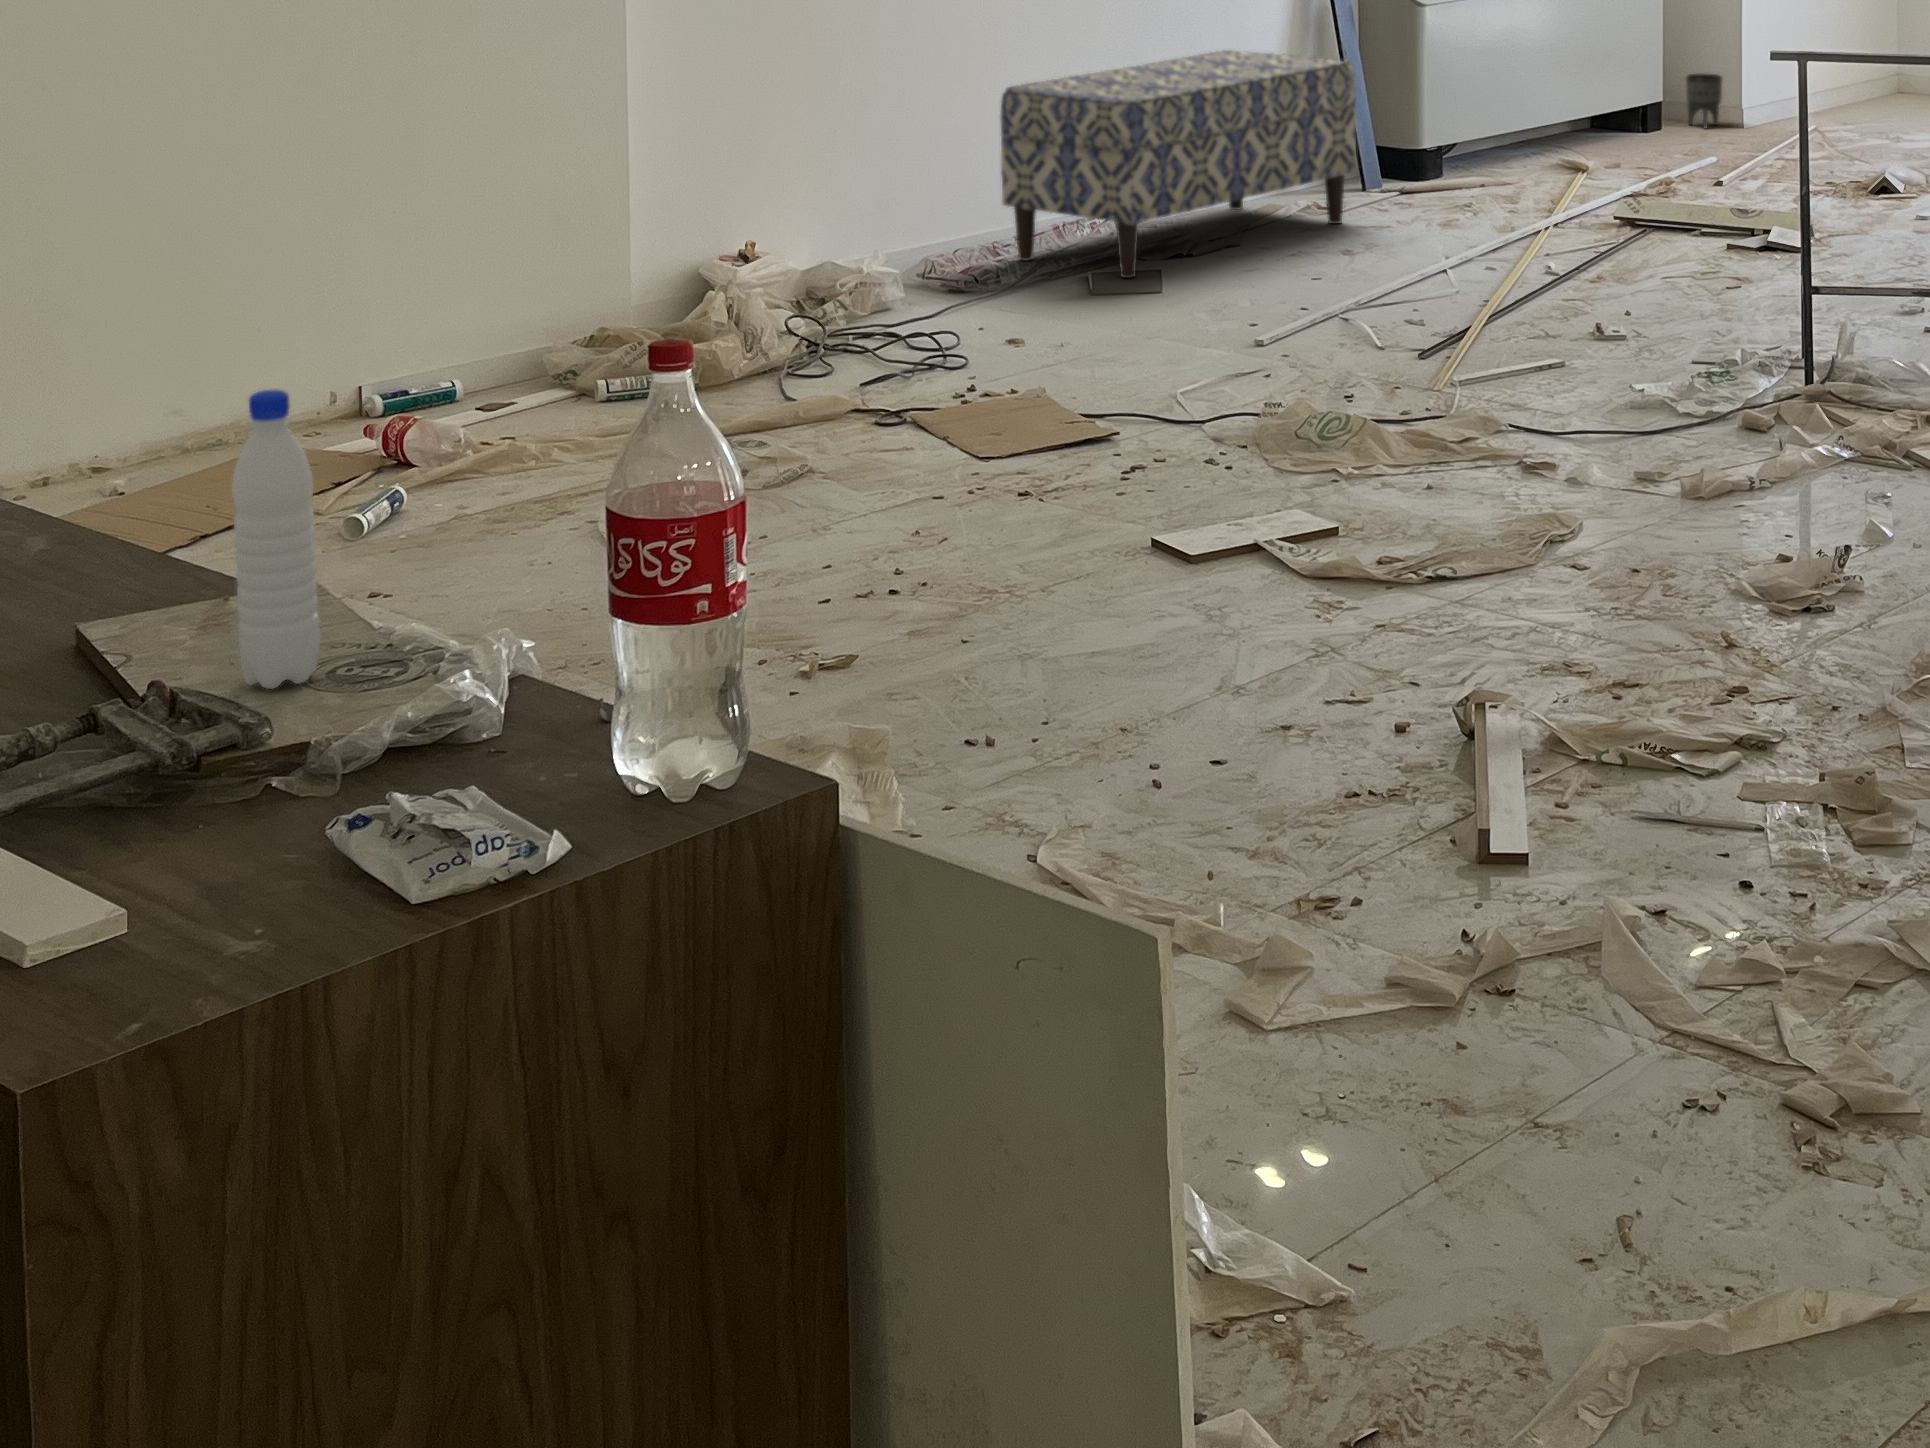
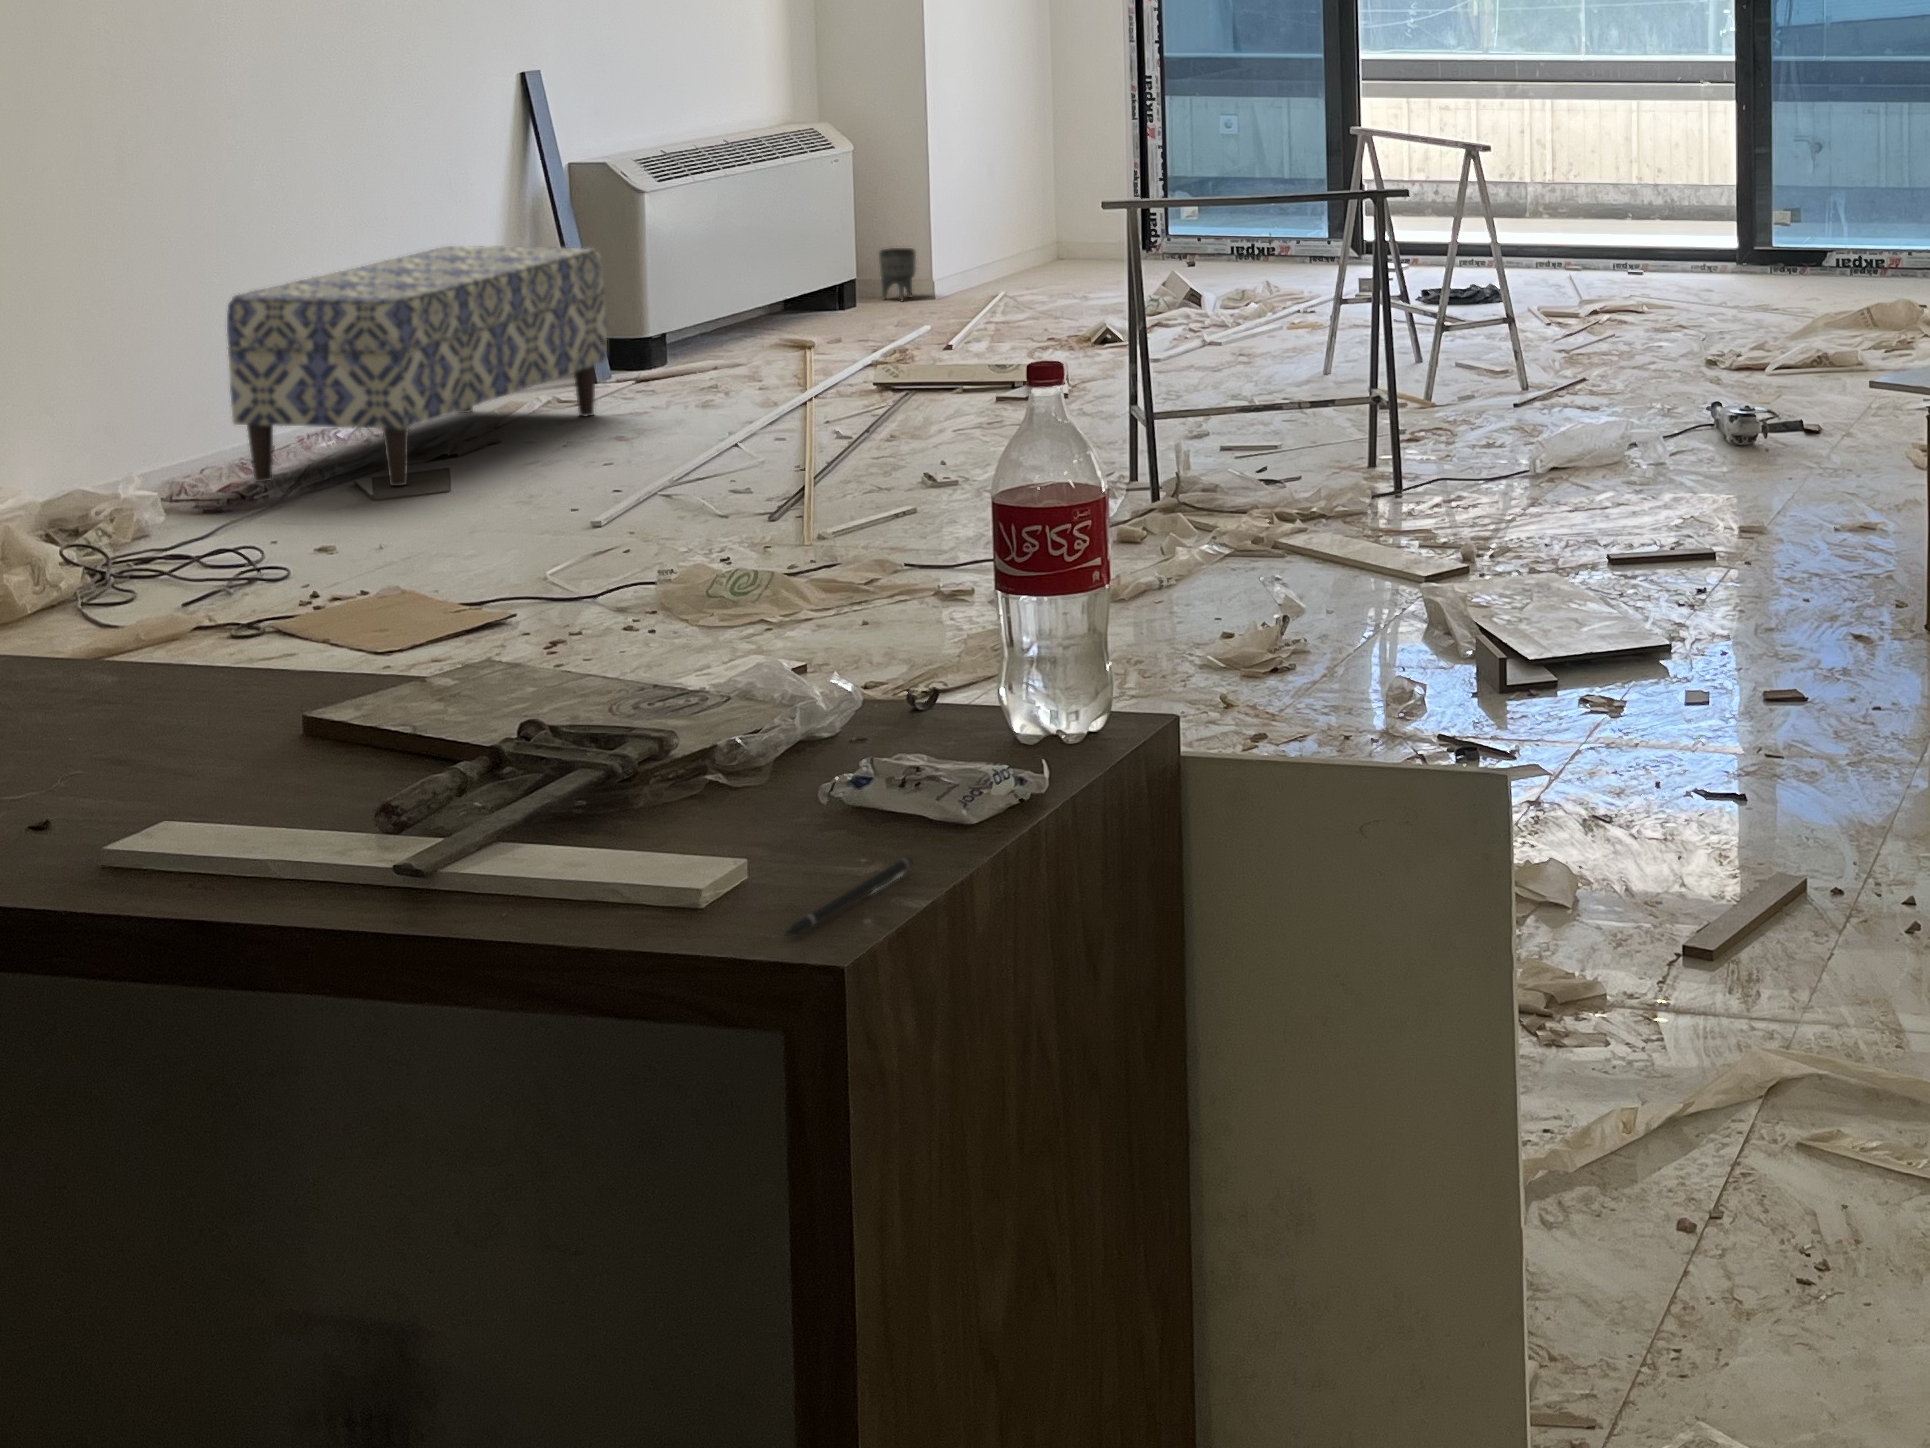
water bottle: present [232,390,321,689] -> none [551,475,633,747]
pen: none [23,920,271,1004] -> present [786,857,913,936]

